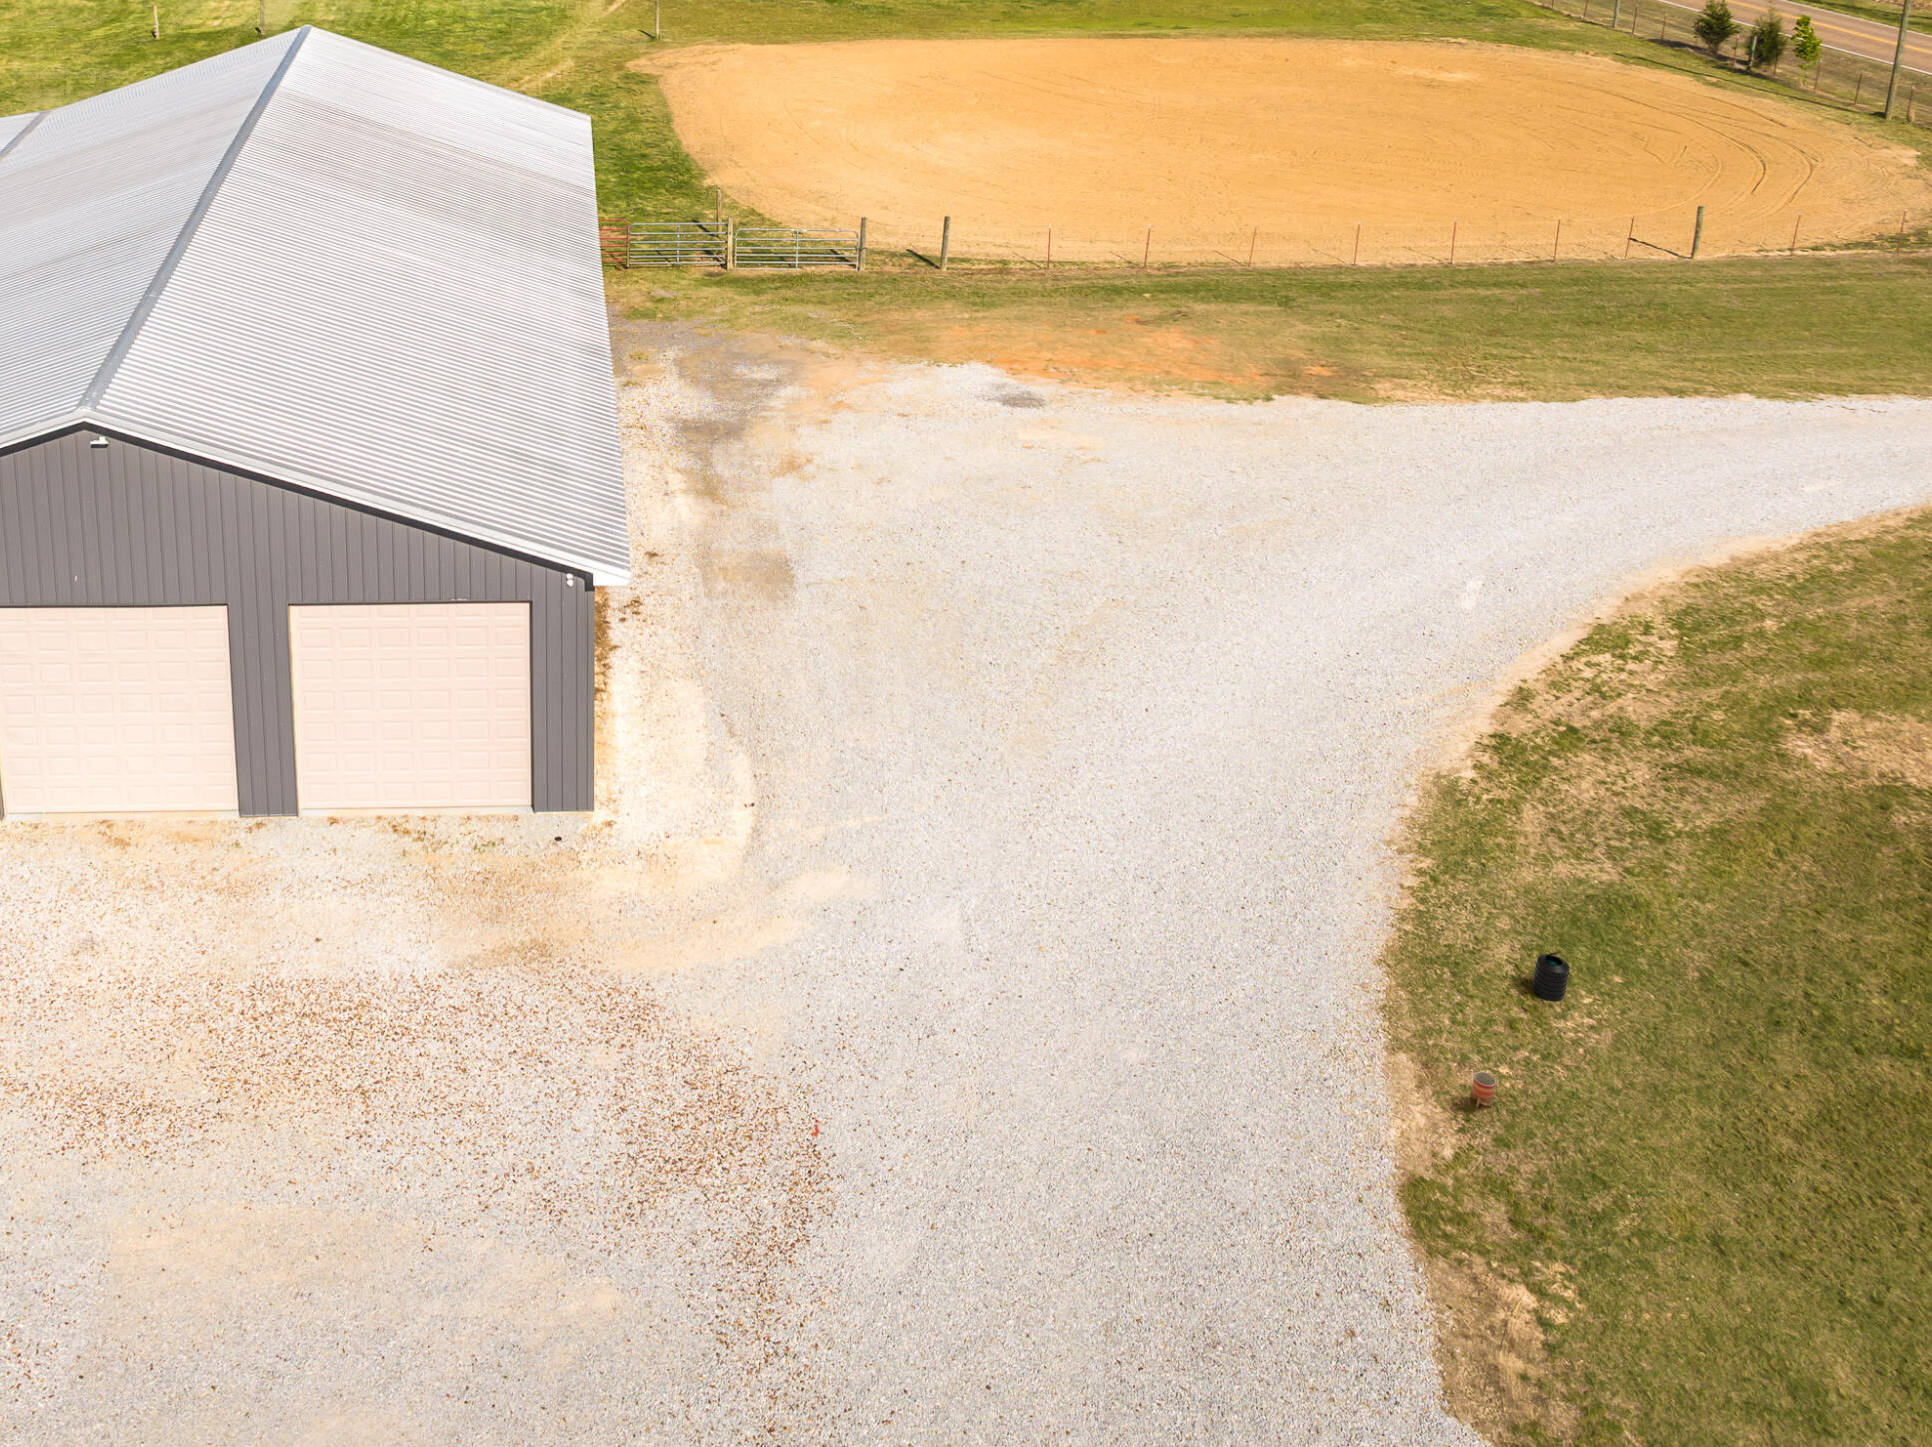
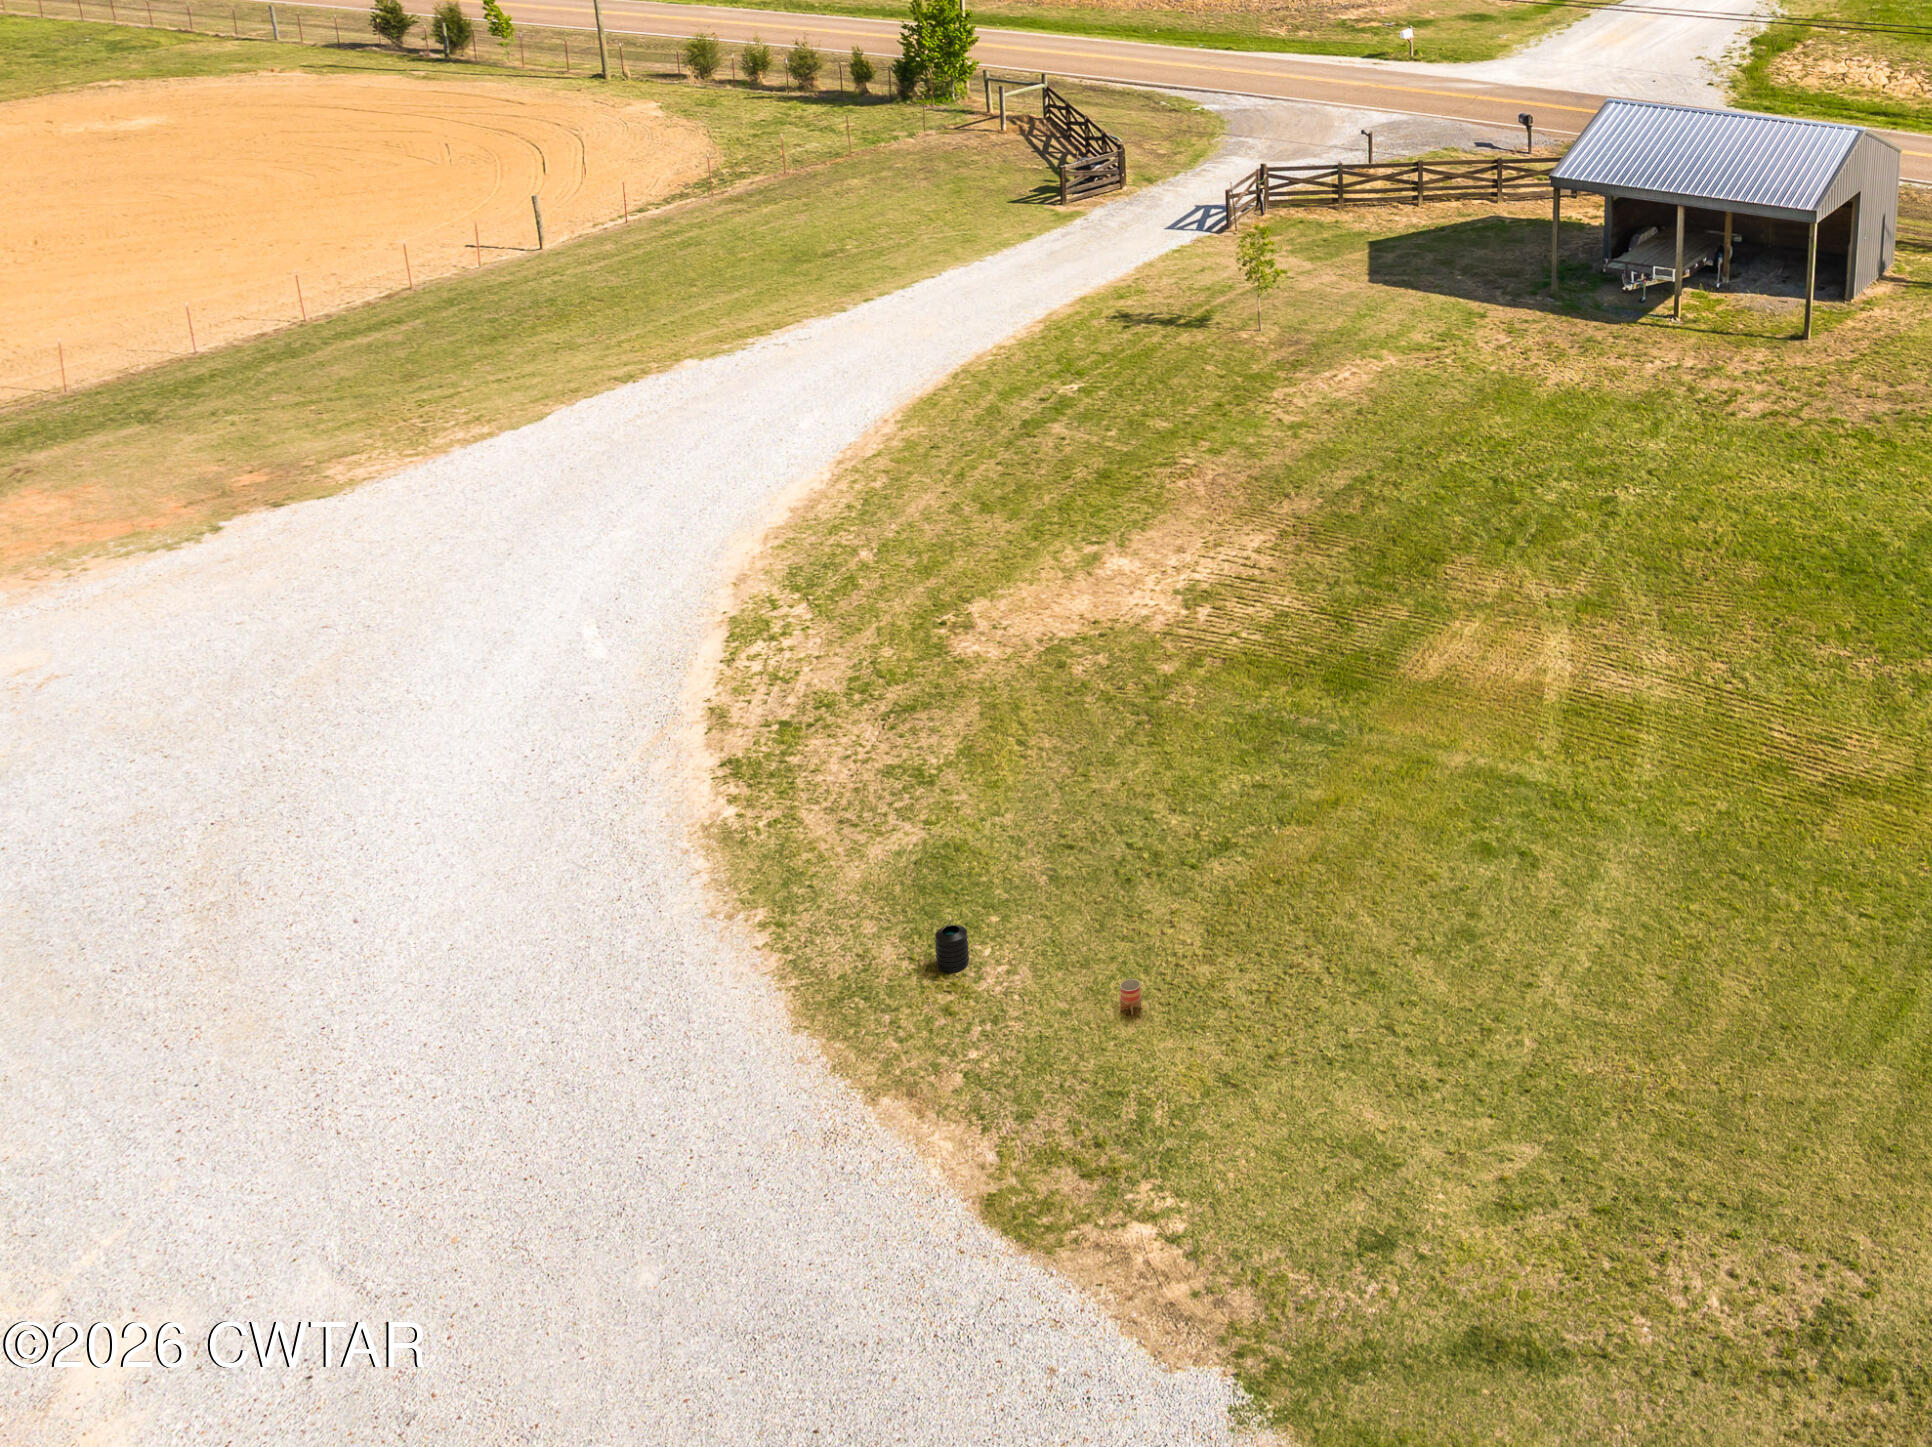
planter: present [1470,1072,1496,1108] -> present [1120,979,1142,1015]

